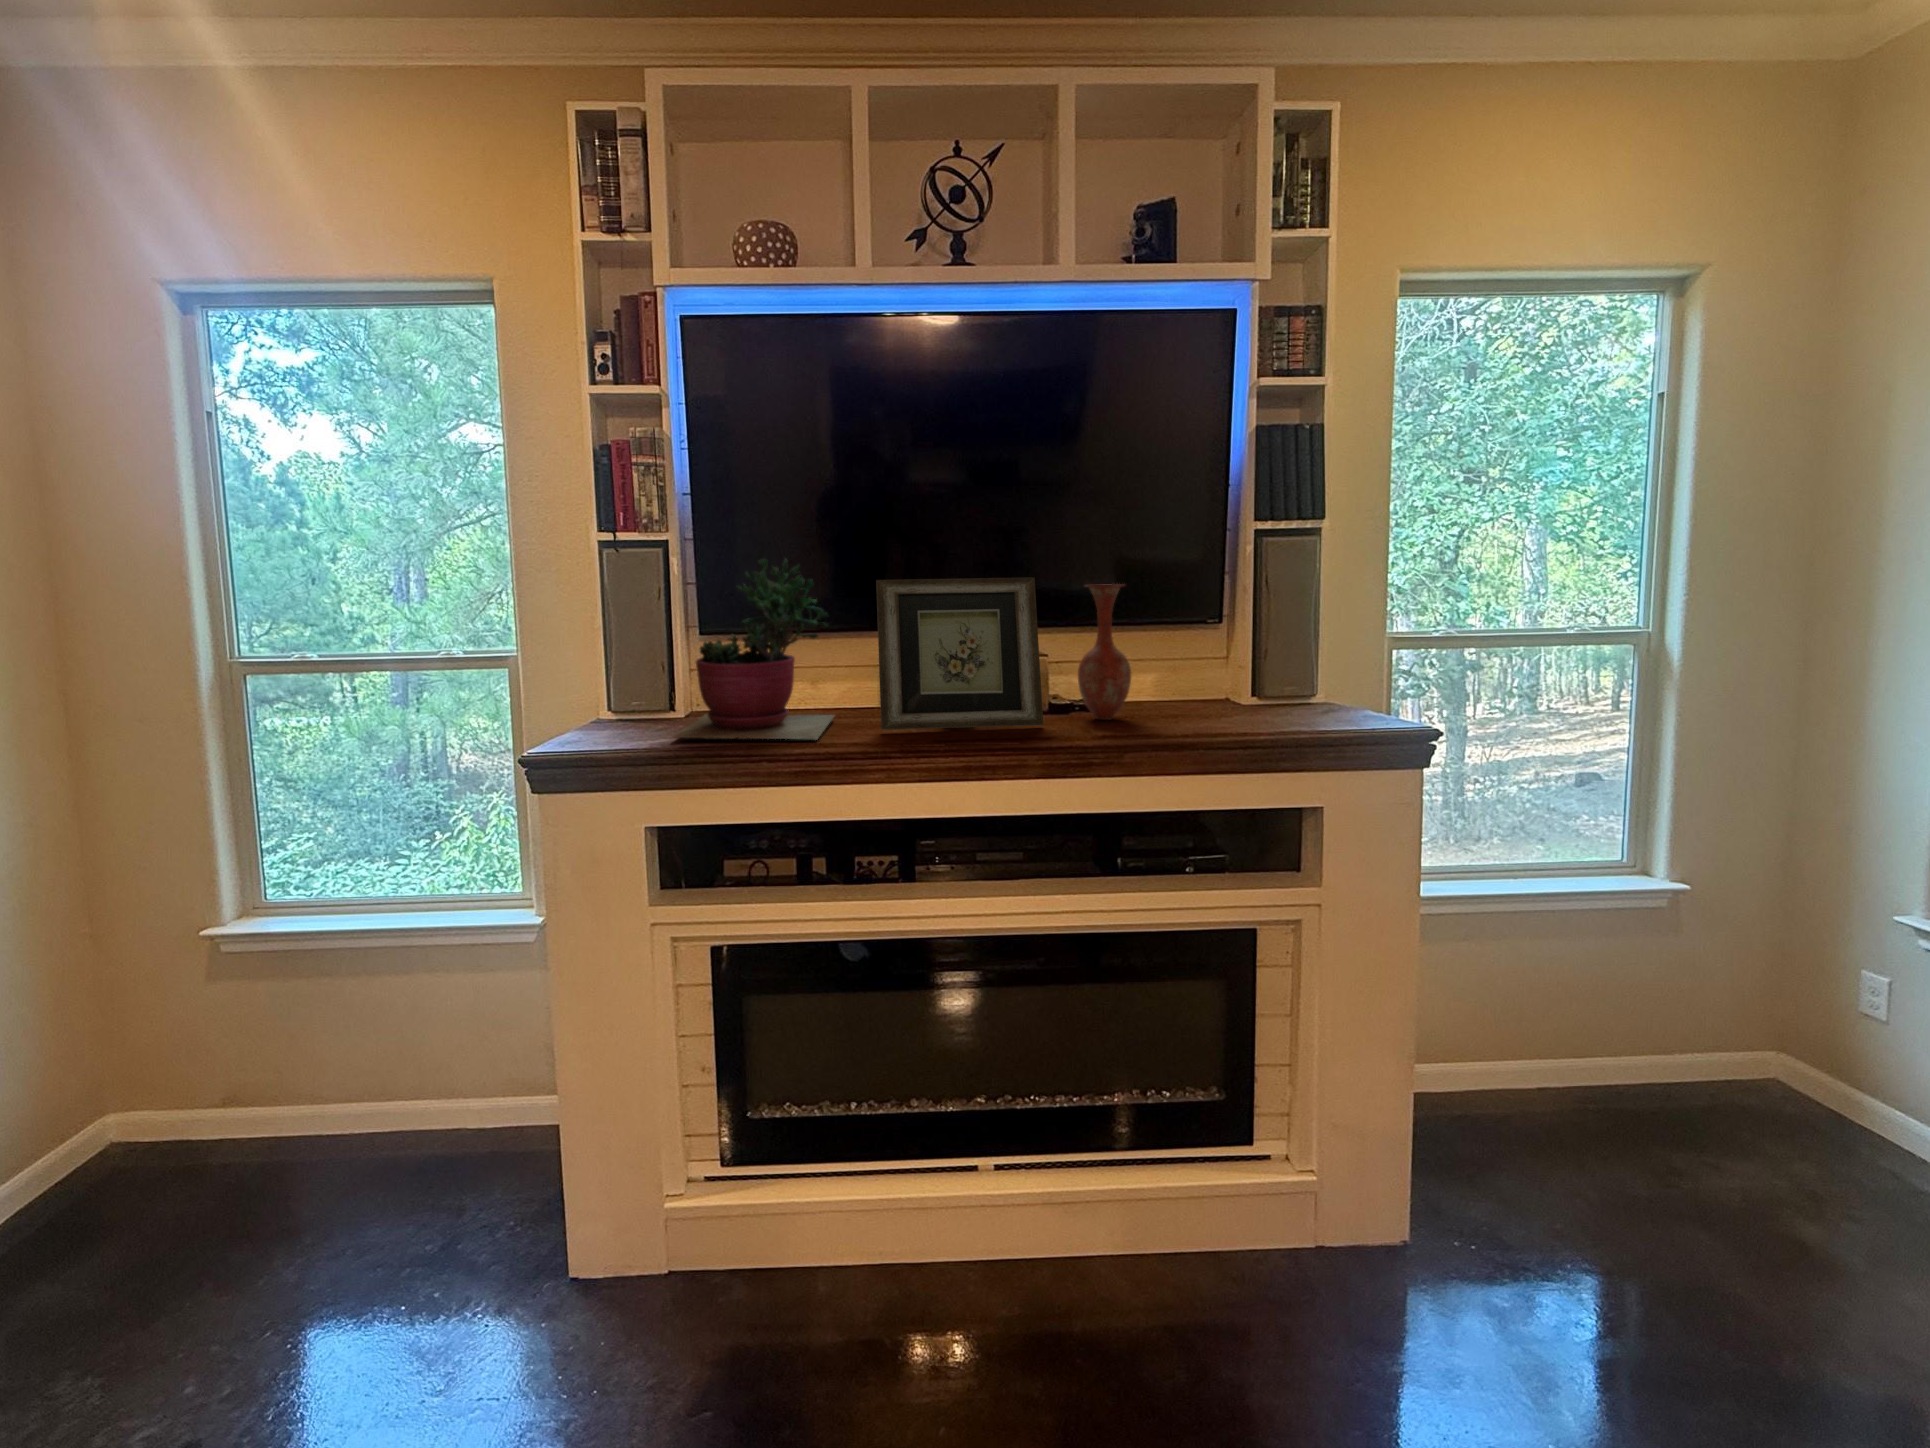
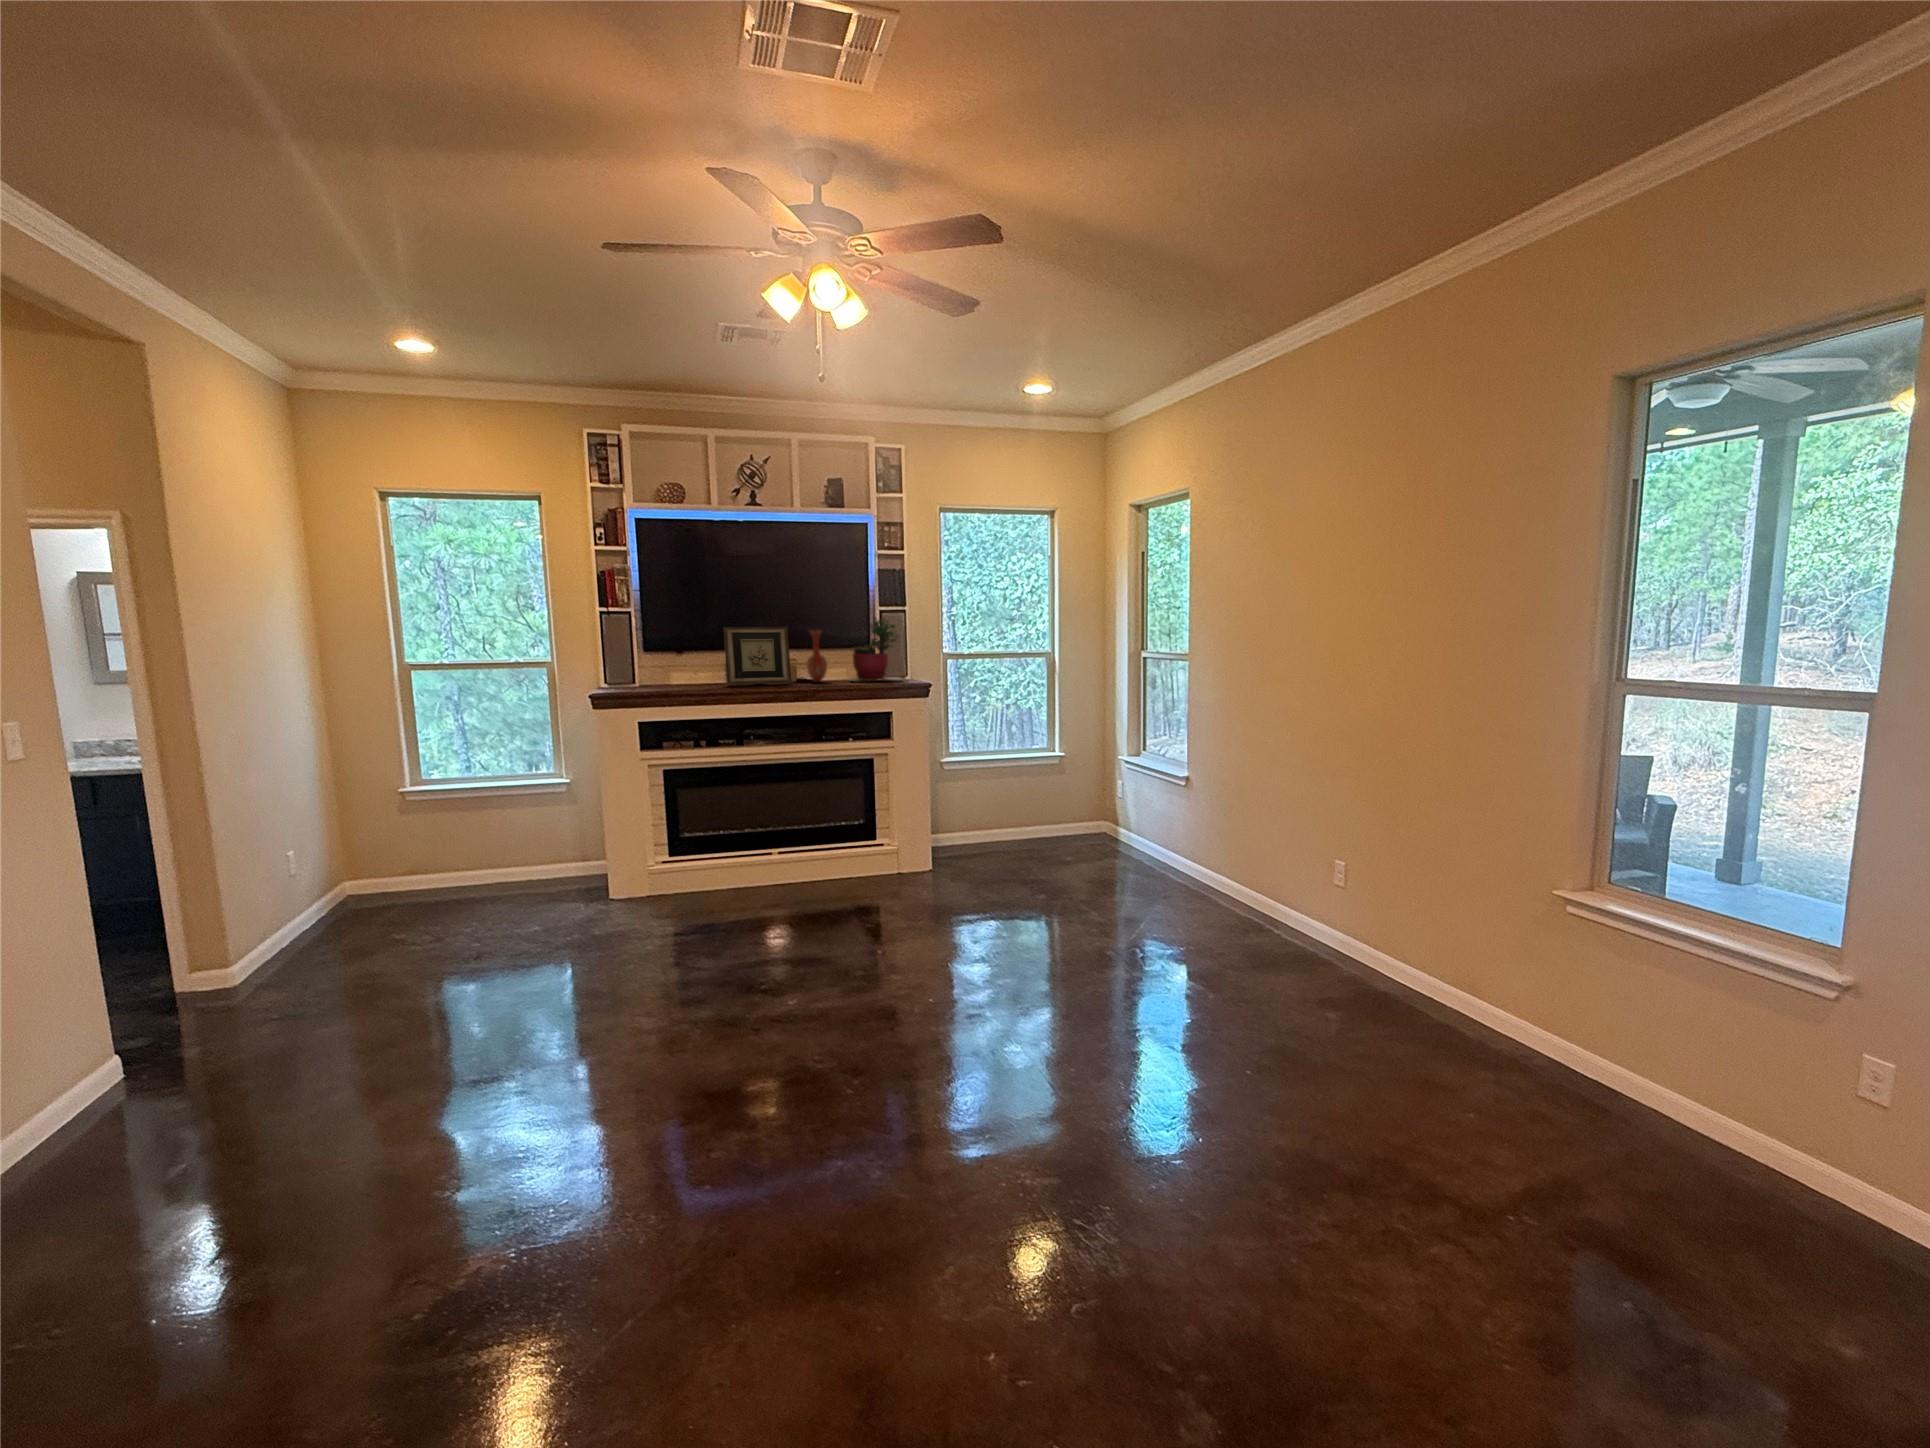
succulent plant: present [673,559,834,739] -> present [849,617,901,681]

